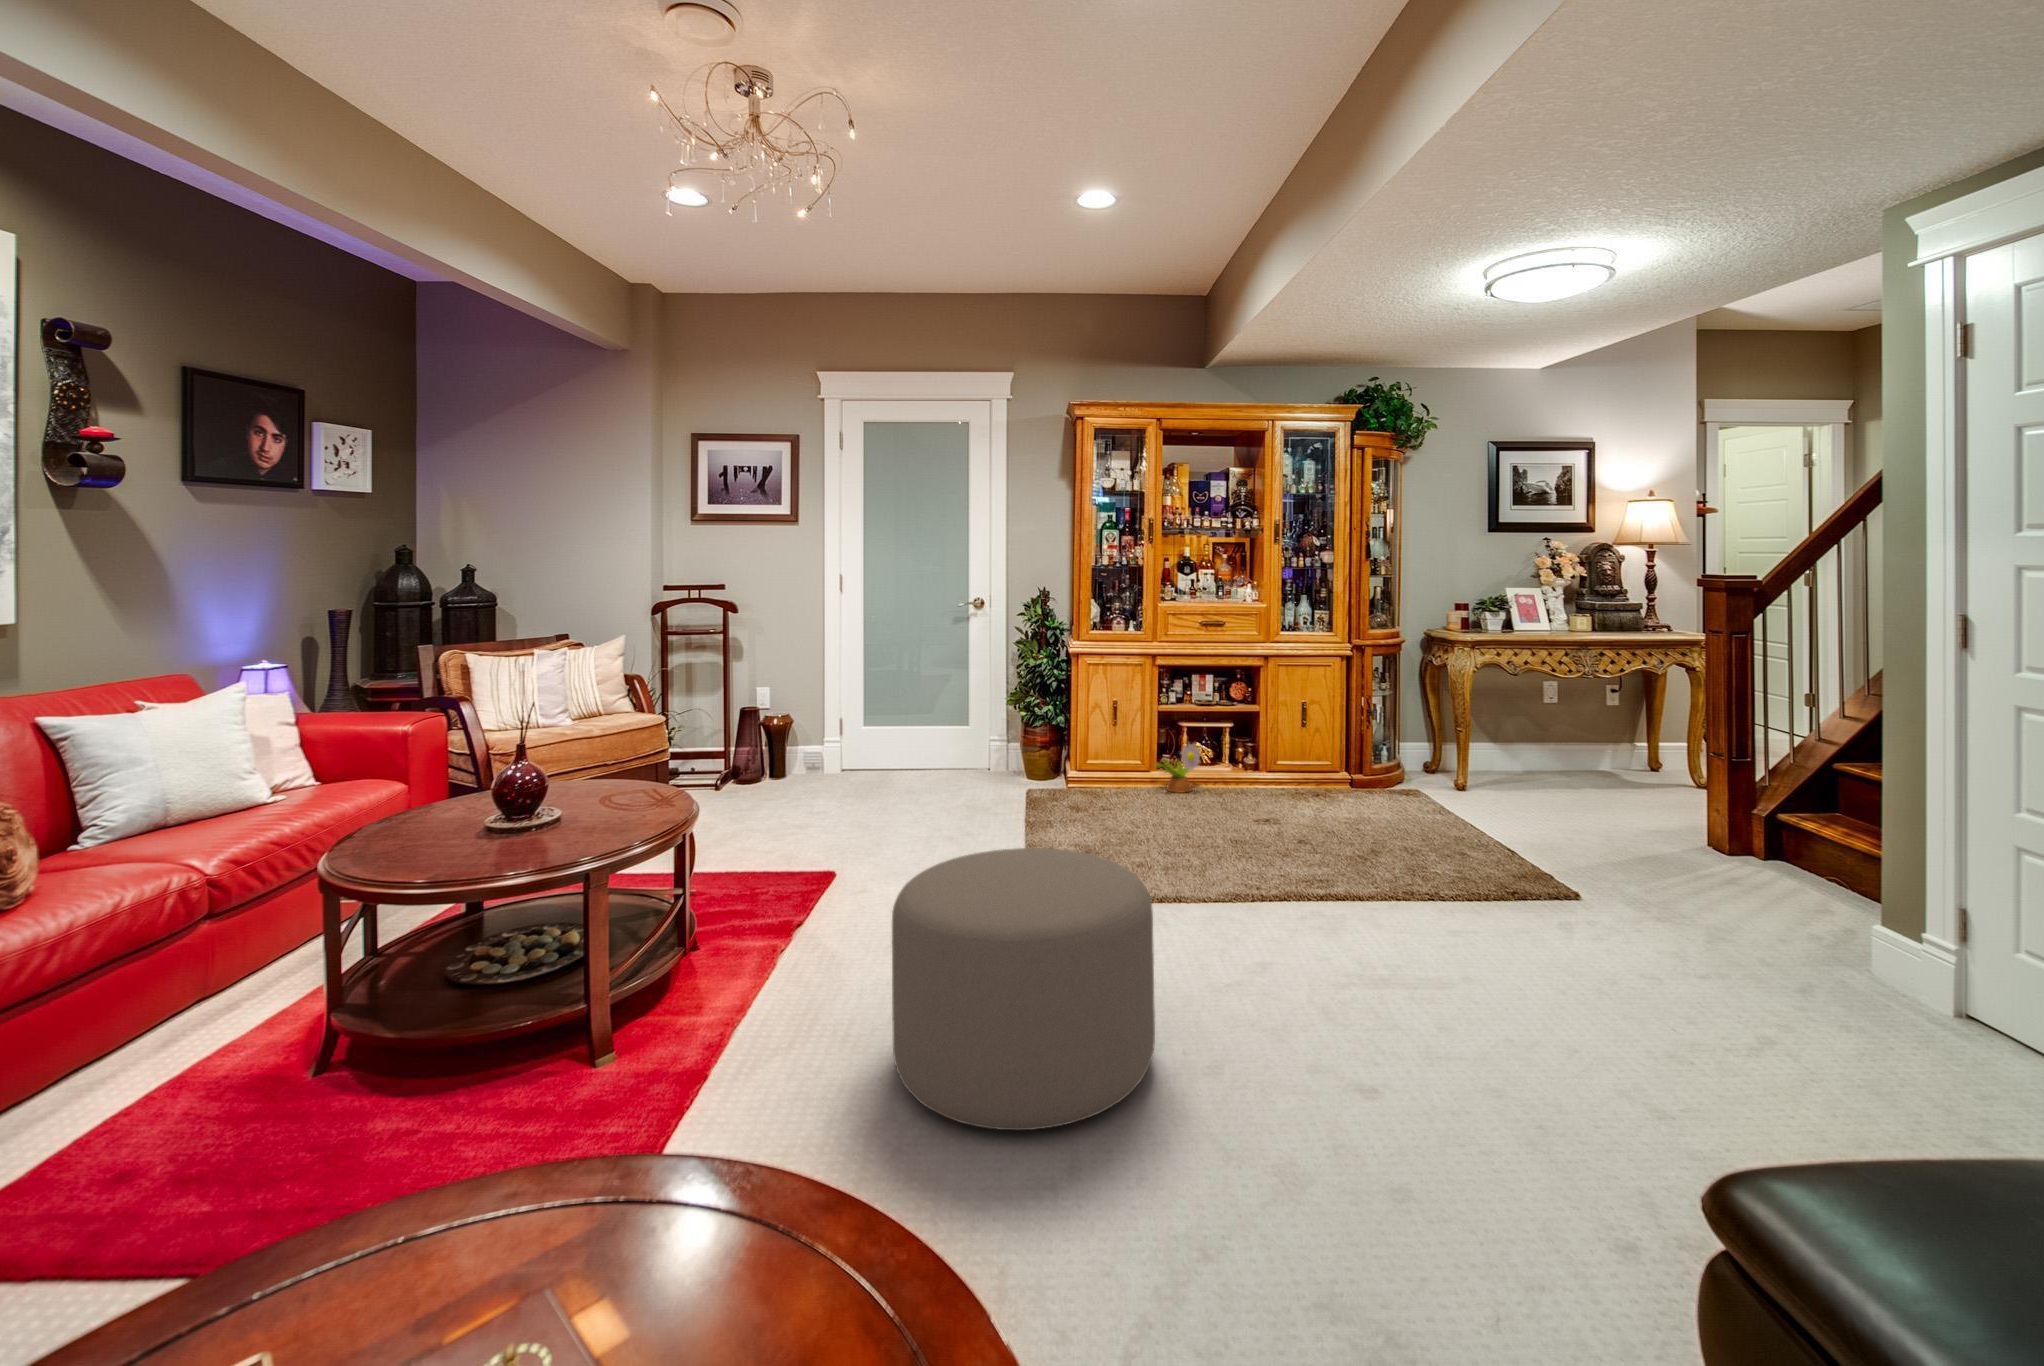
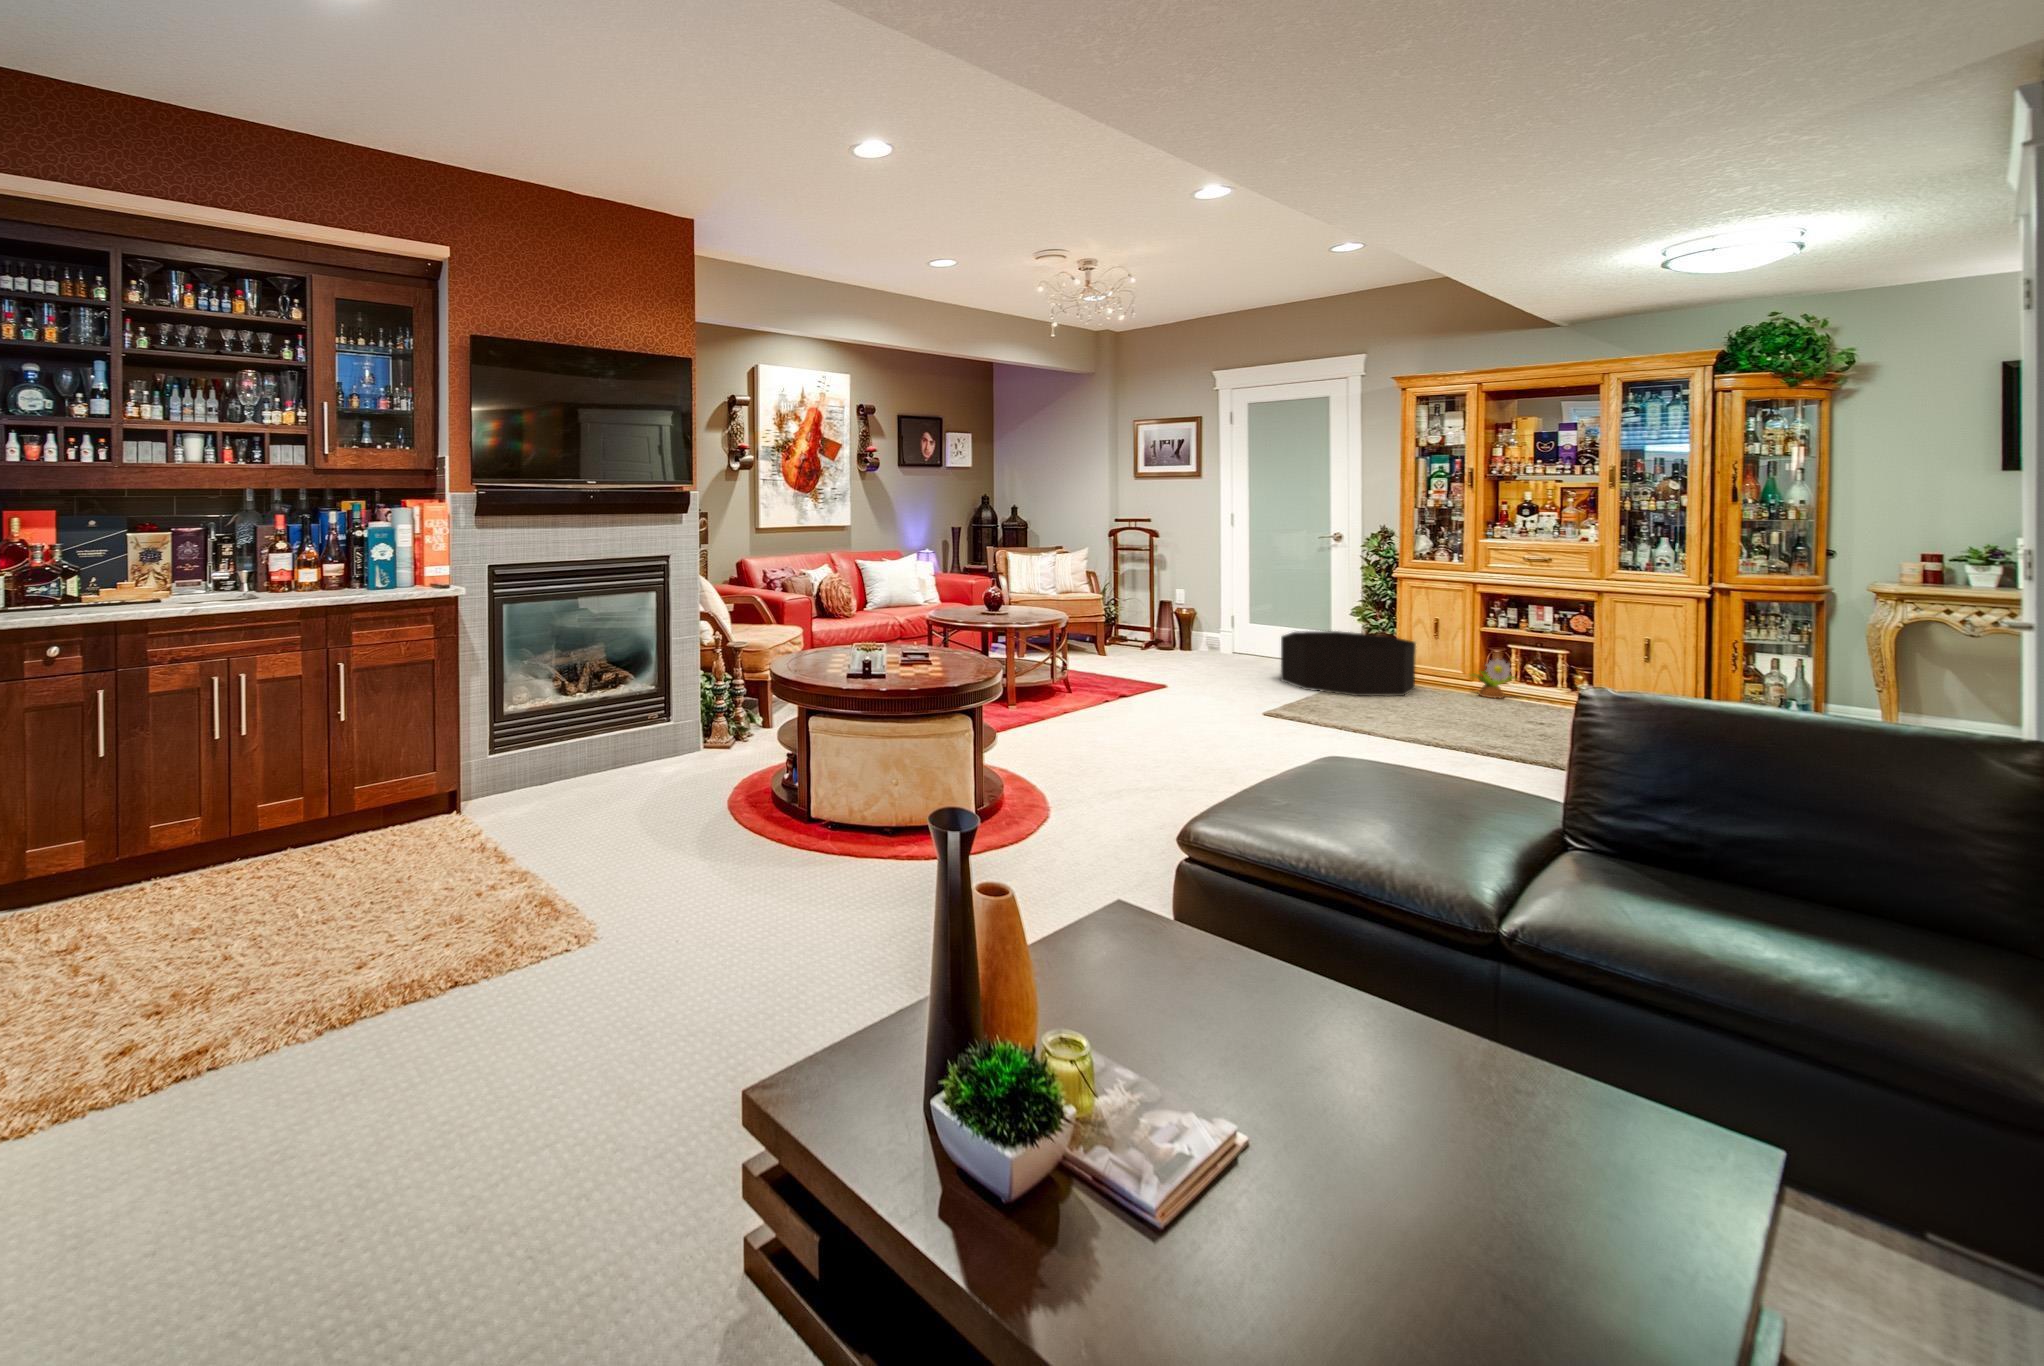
basket: none [961,728,1116,829] -> present [1281,631,1416,696]
ottoman: present [892,848,1155,1130] -> none [1112,653,1243,757]

